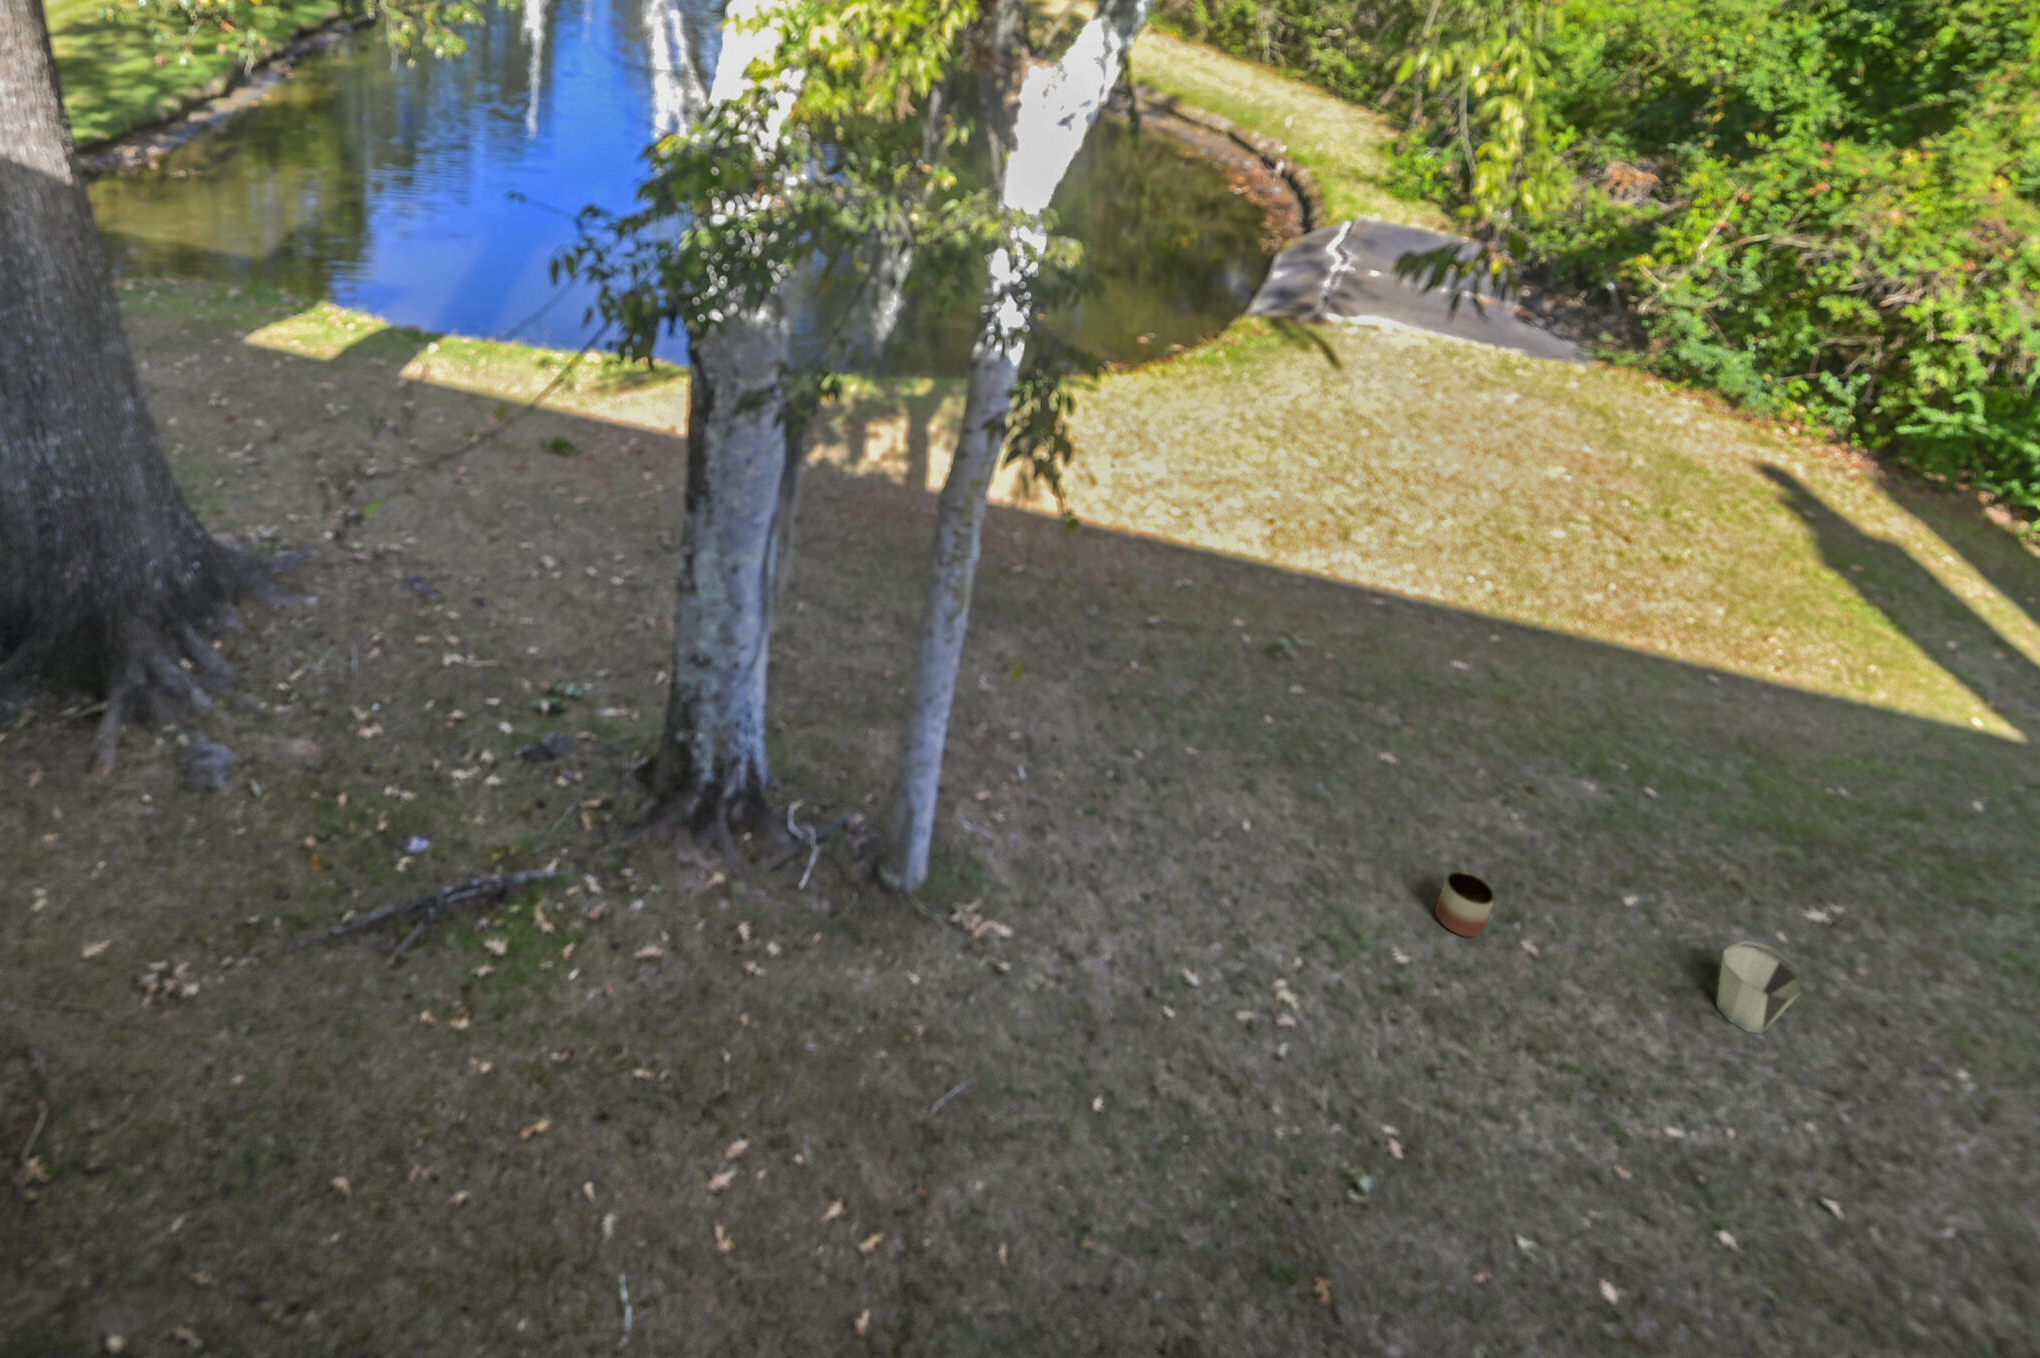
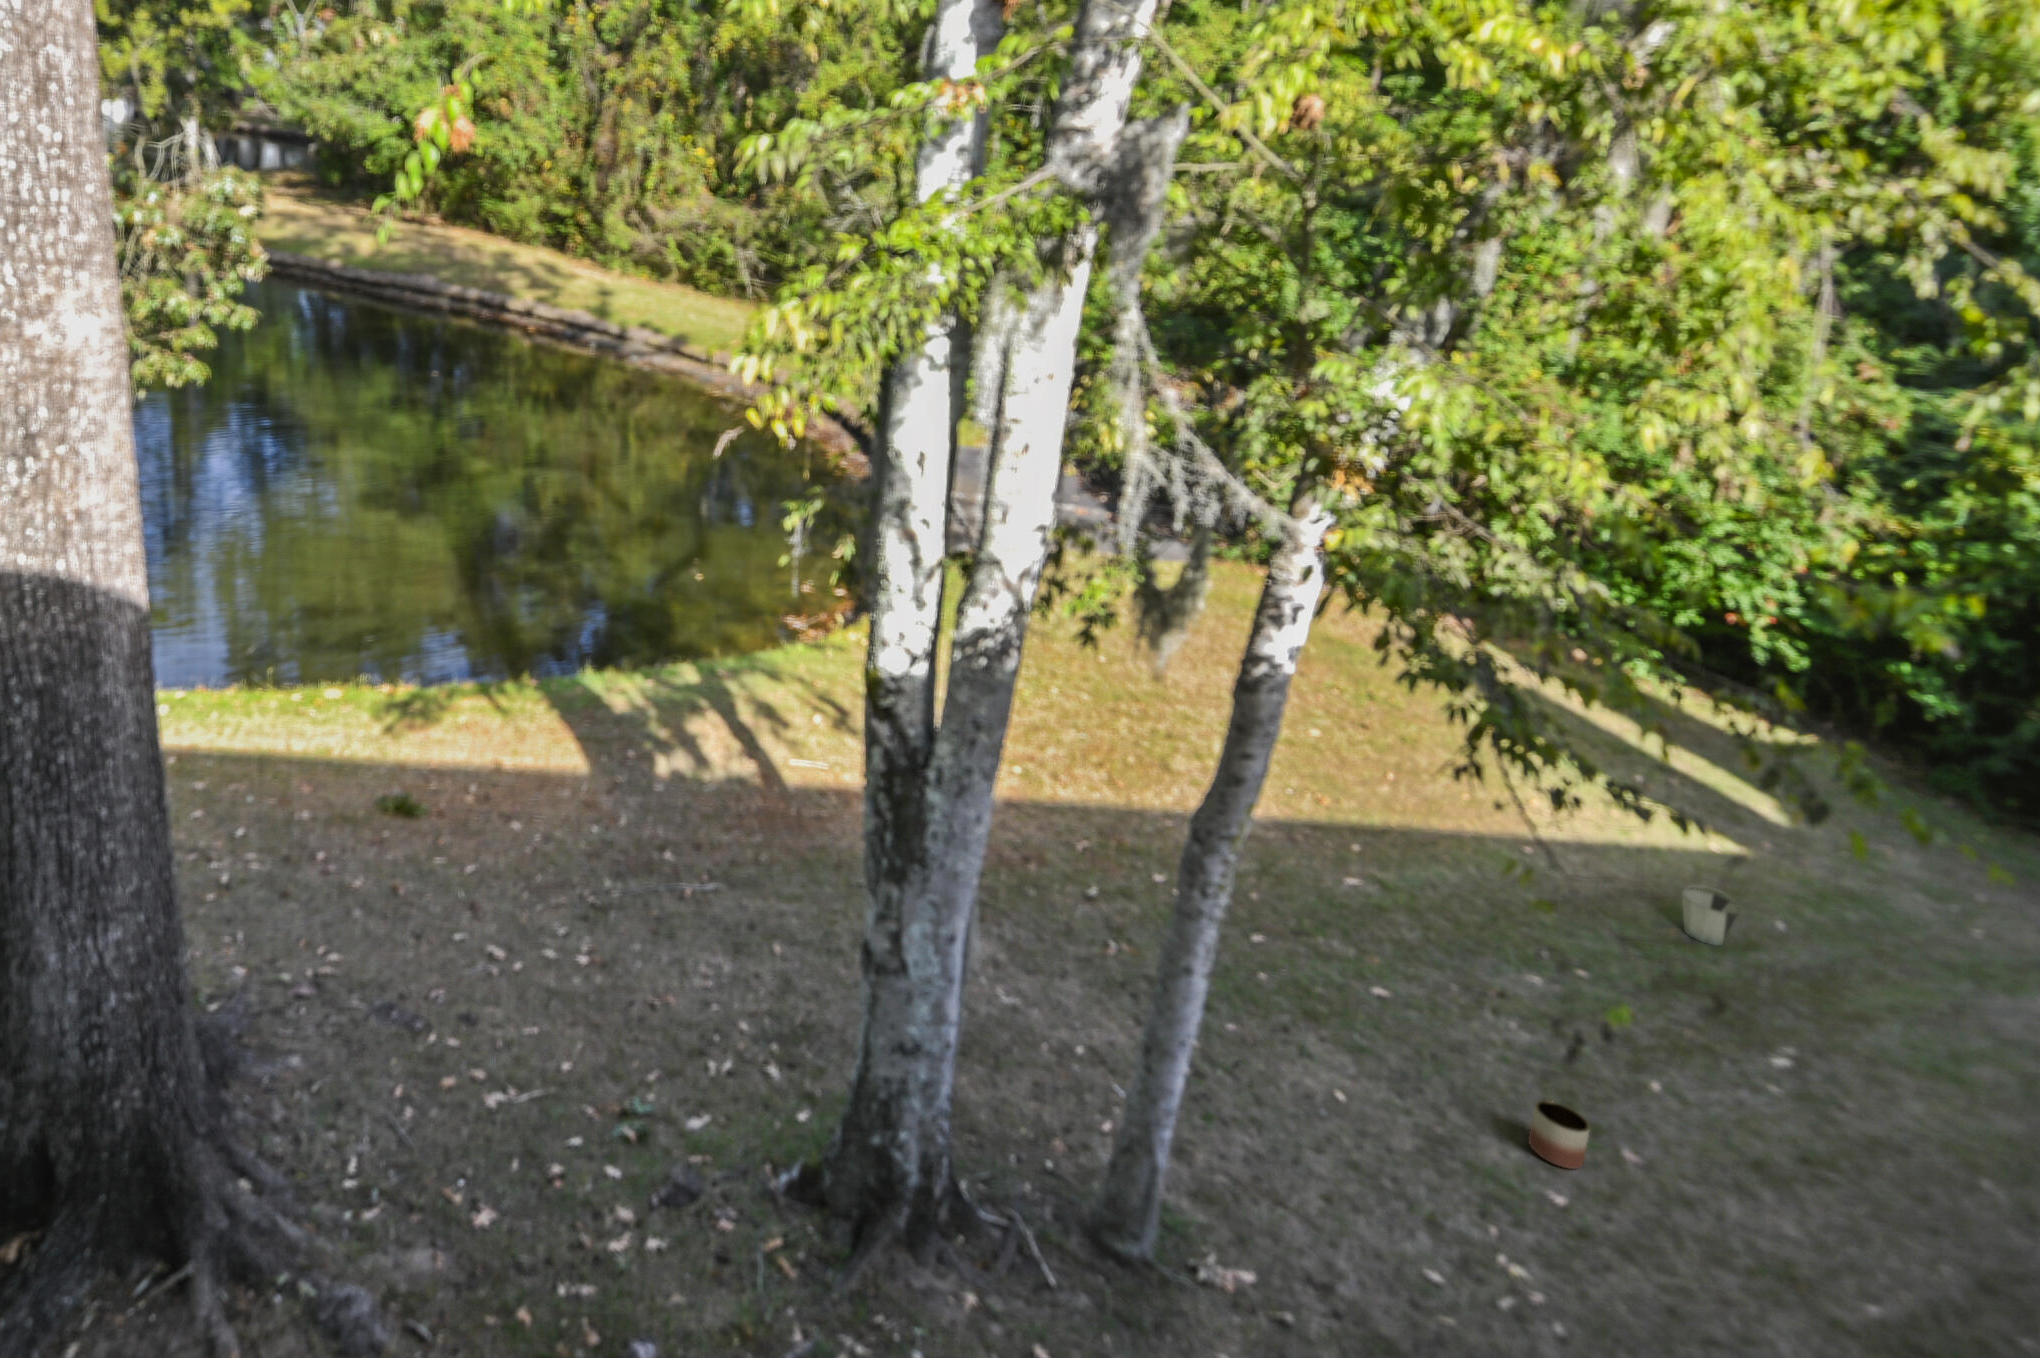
bucket: present [1716,941,1801,1034] -> present [1682,885,1739,946]

